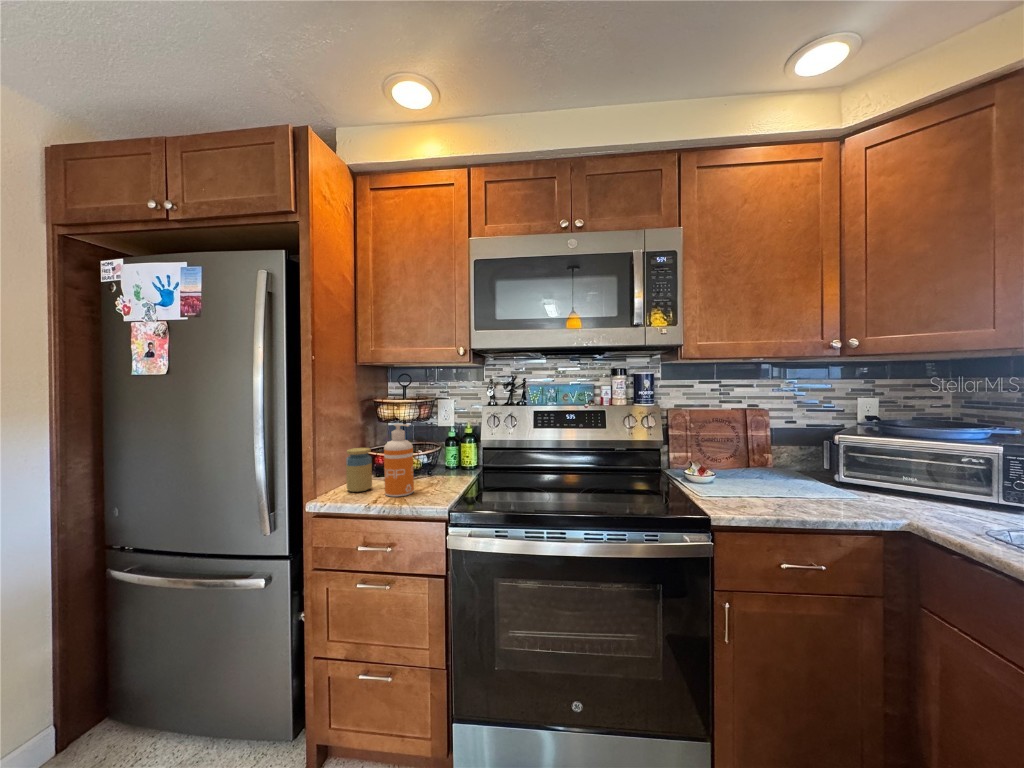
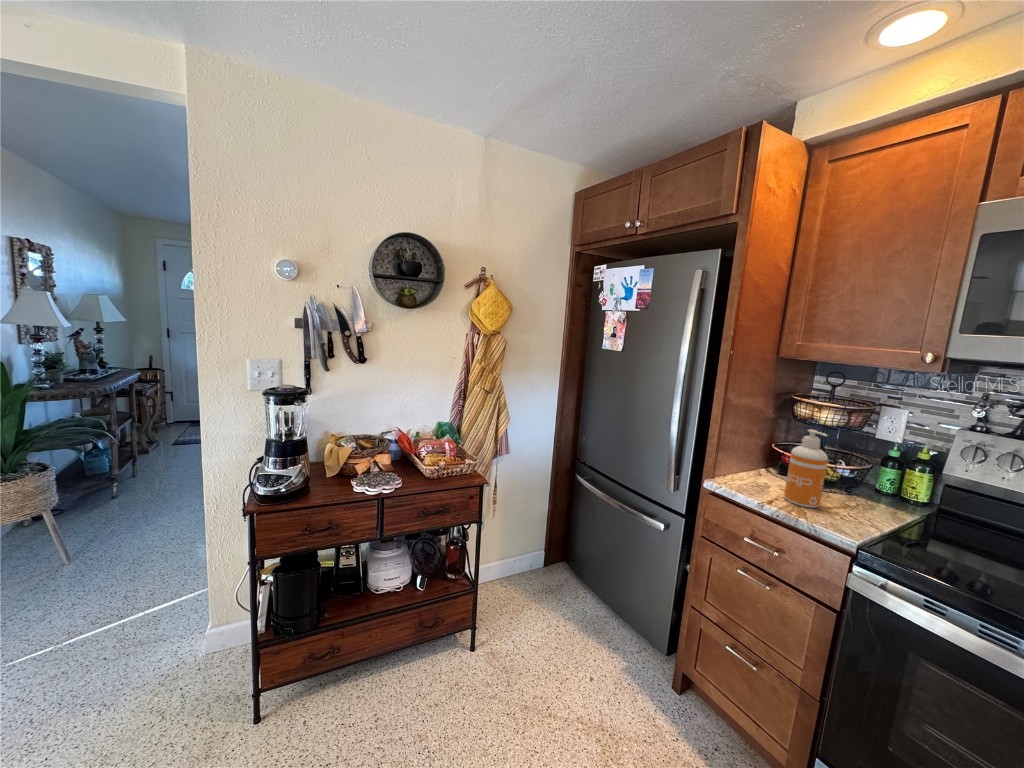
jar: present [346,448,372,492] -> none [745,441,777,486]

